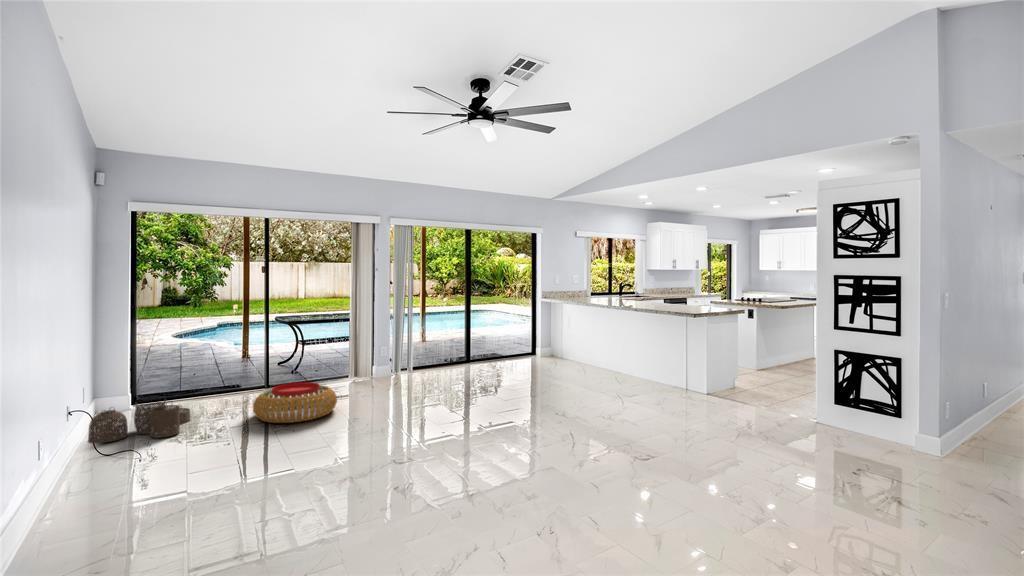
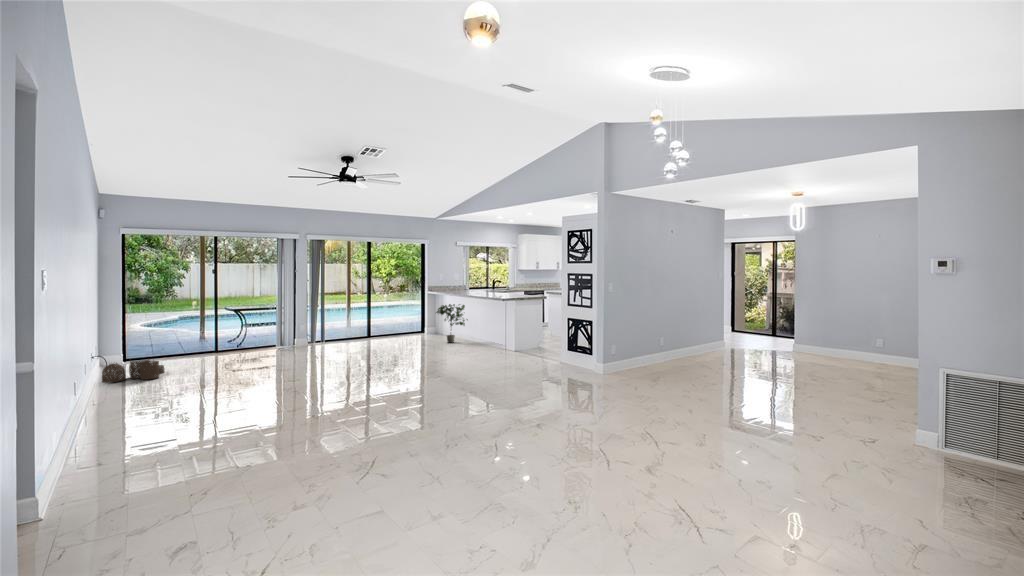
potted plant: none [561,316,606,371] -> present [436,304,468,343]
pouf: present [253,382,337,423] -> none [206,348,263,372]

